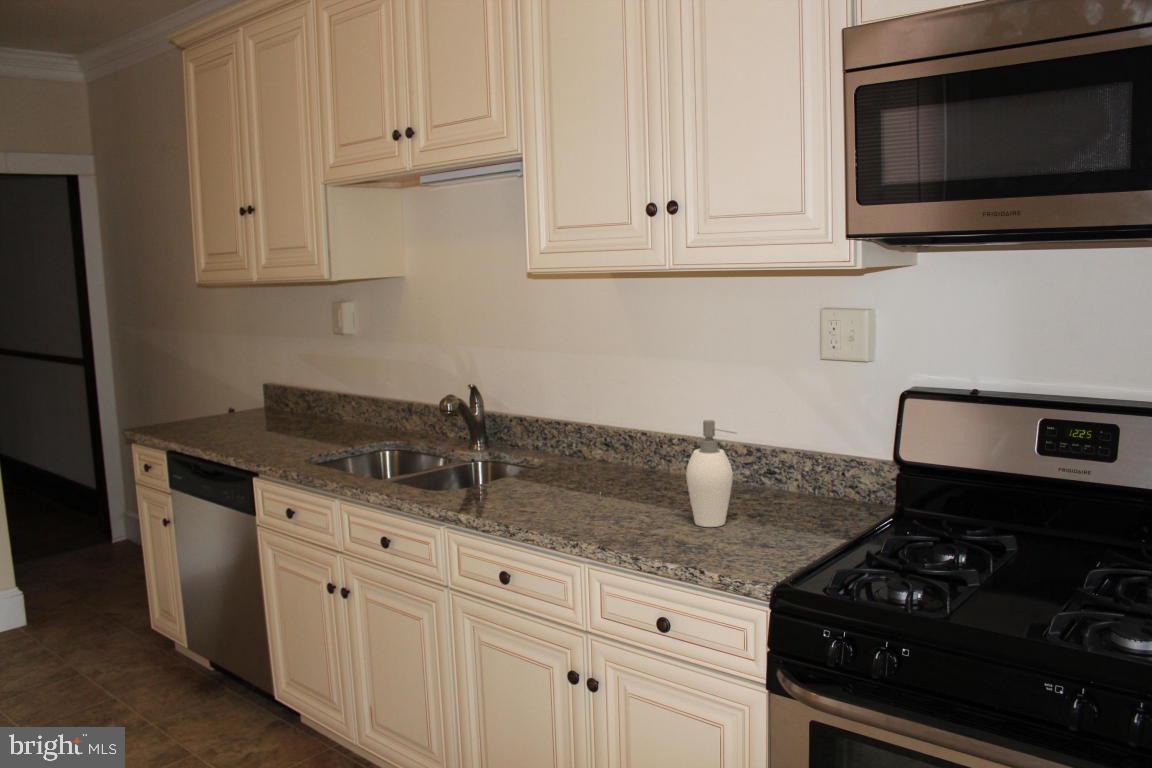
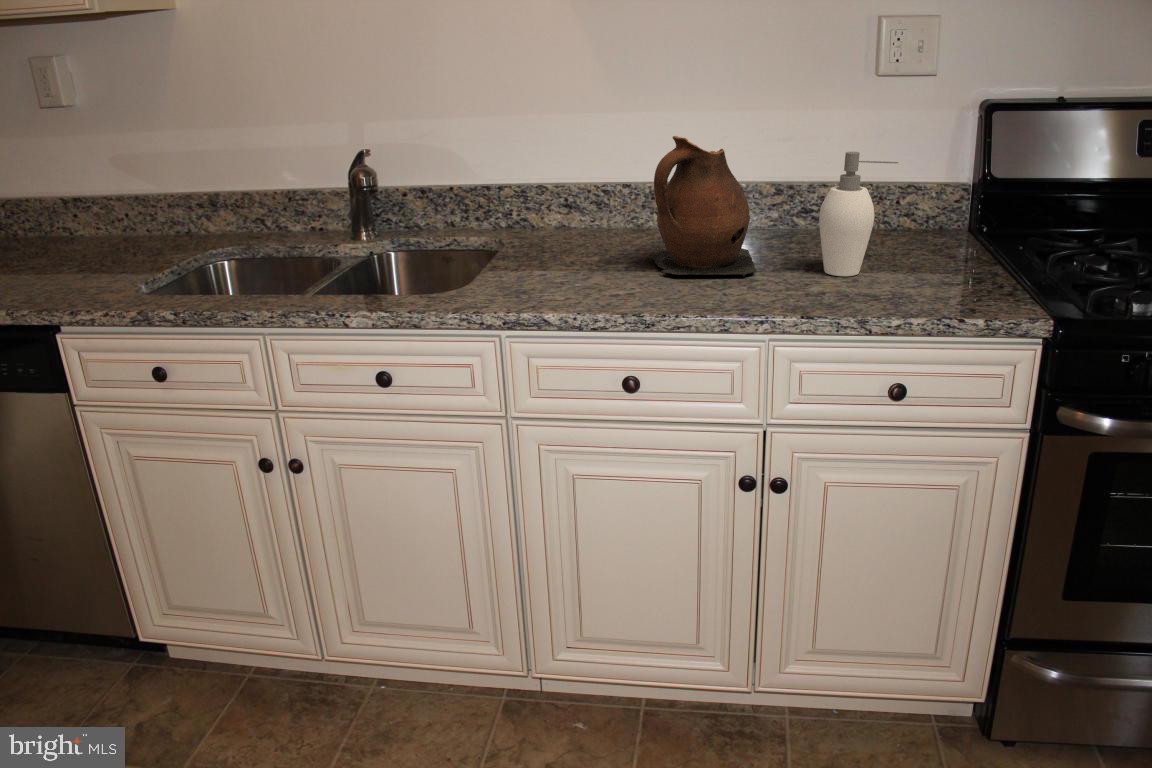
ceramic pitcher: none [576,395,681,514] -> present [651,136,756,277]

